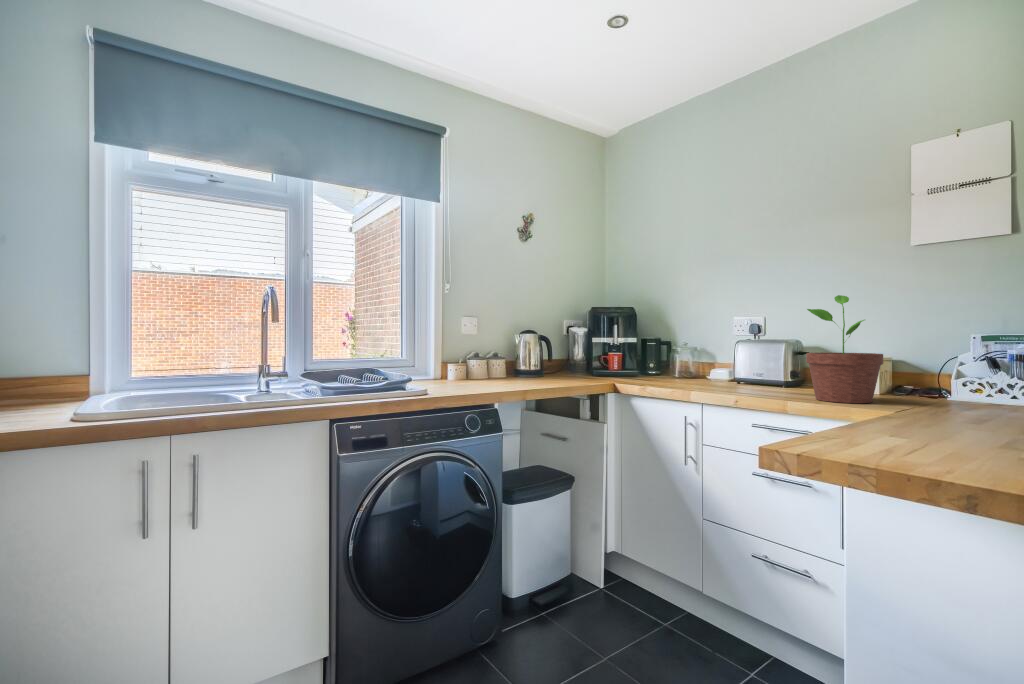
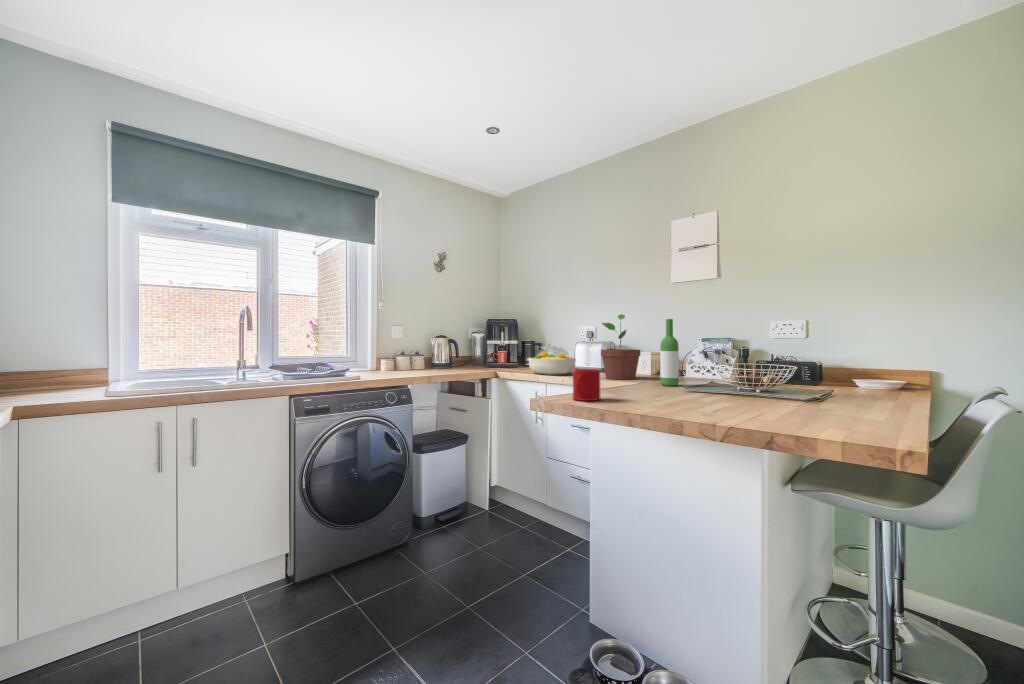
wine bottle: none [954,299,997,421] -> present [660,319,679,386]
fruit bowl: none [669,353,752,392] -> present [528,351,576,375]
mug: none [857,394,927,461] -> present [573,369,600,401]

